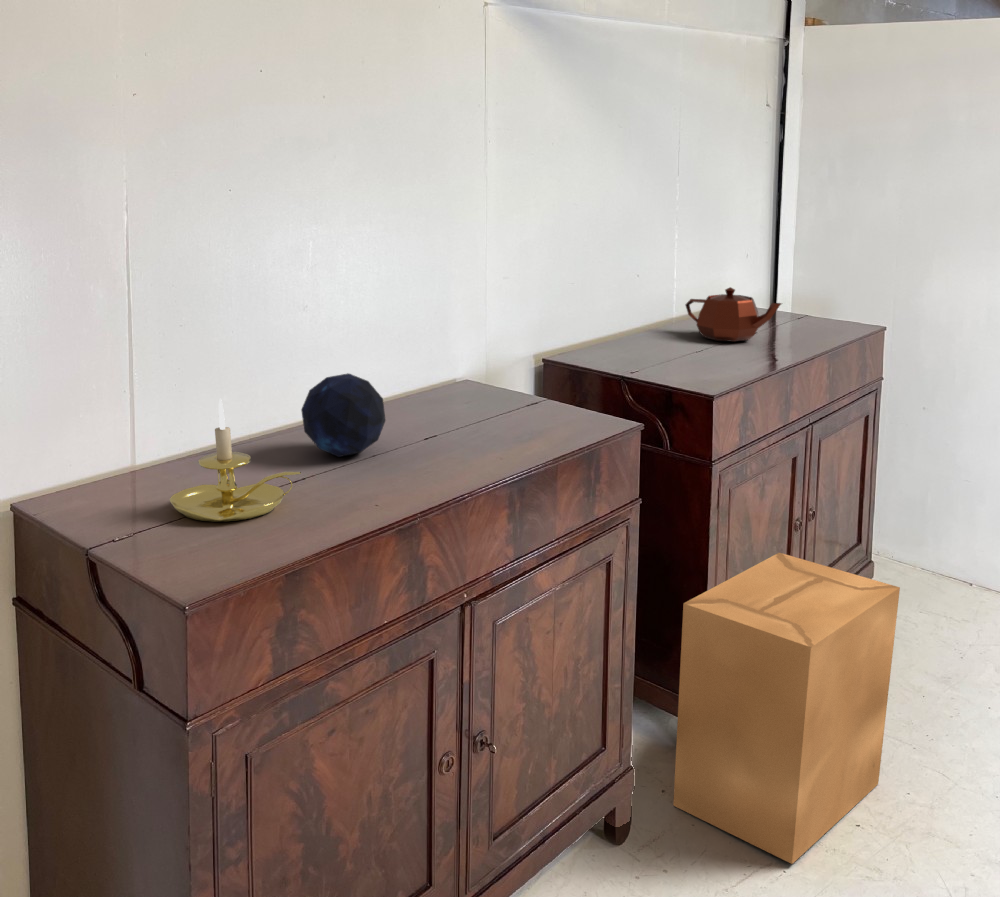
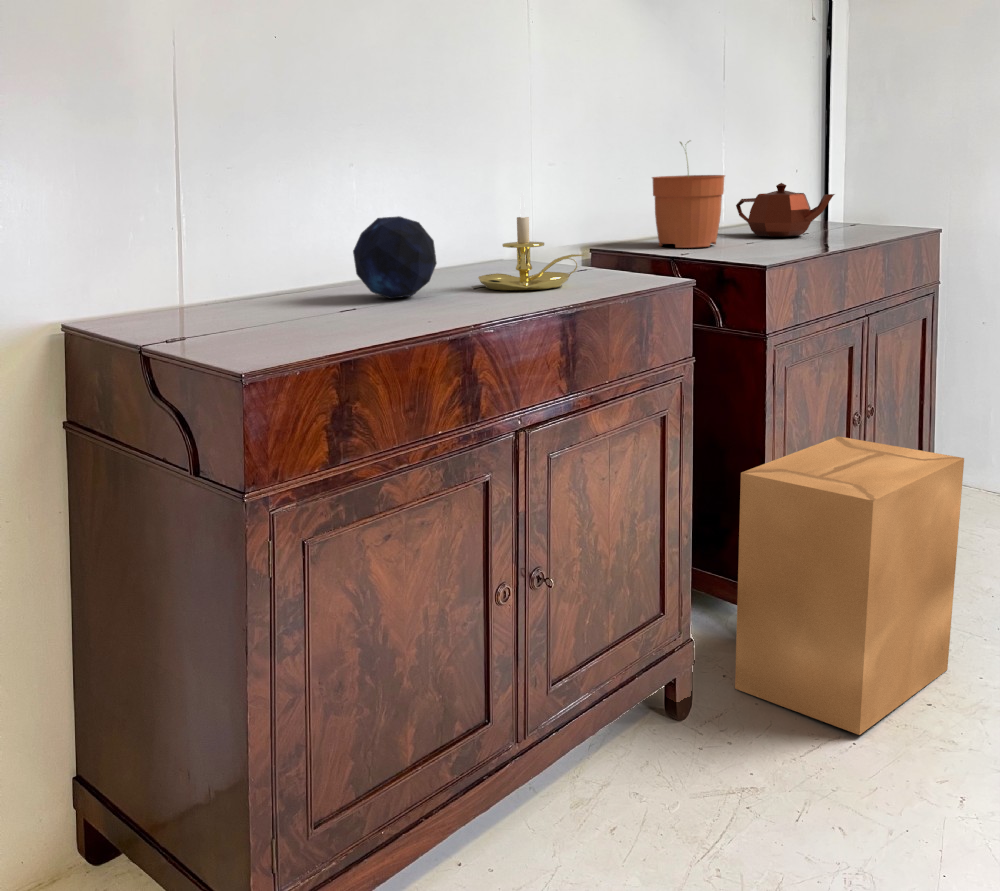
plant pot: none [602,252,675,361] -> present [652,141,725,248]
candle holder: present [170,399,301,521] -> present [478,191,584,290]

